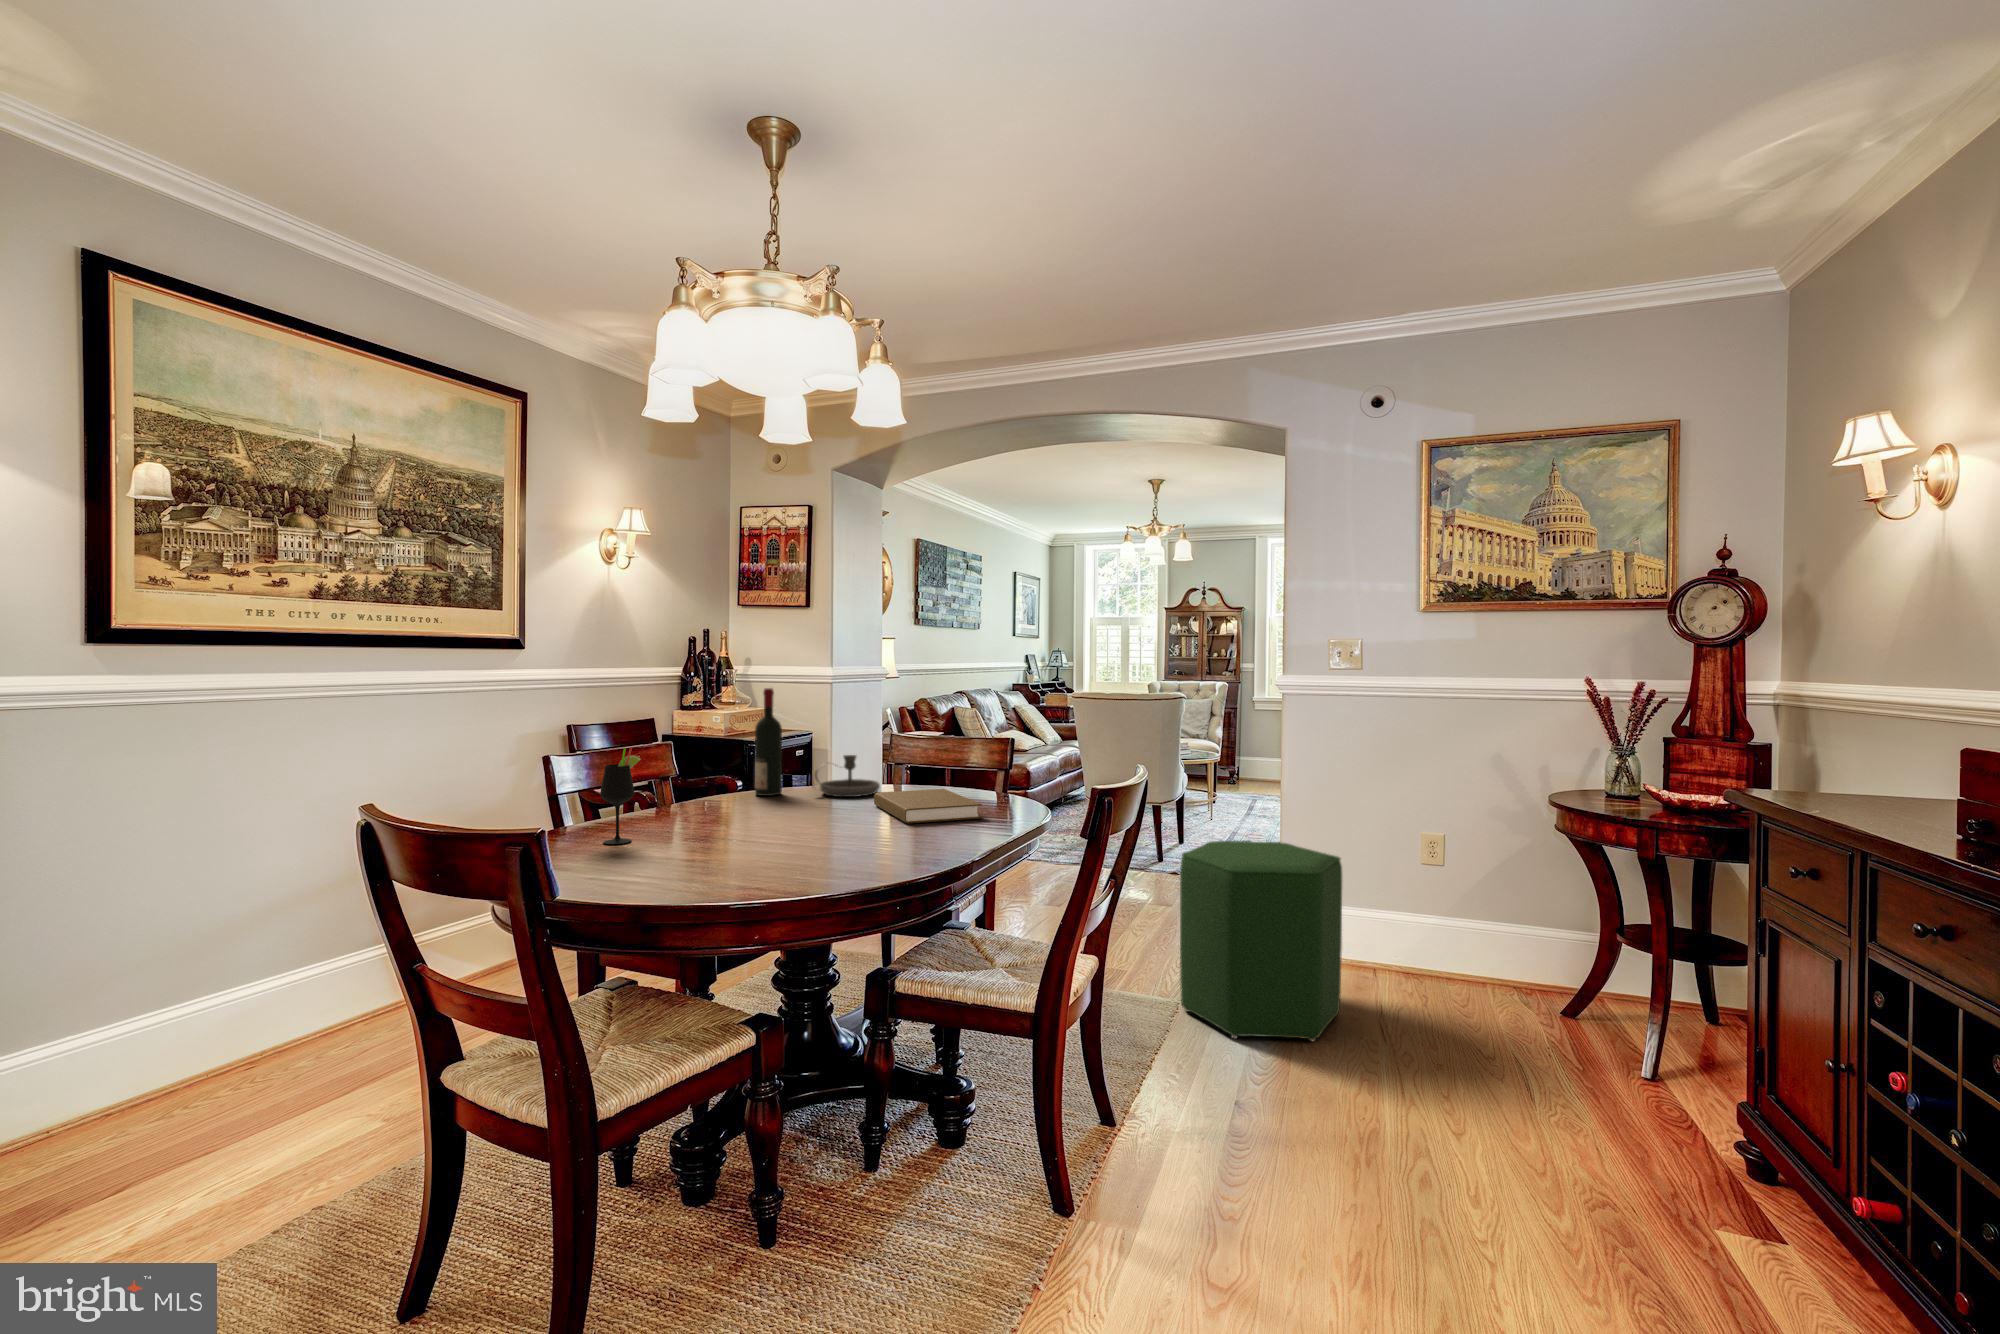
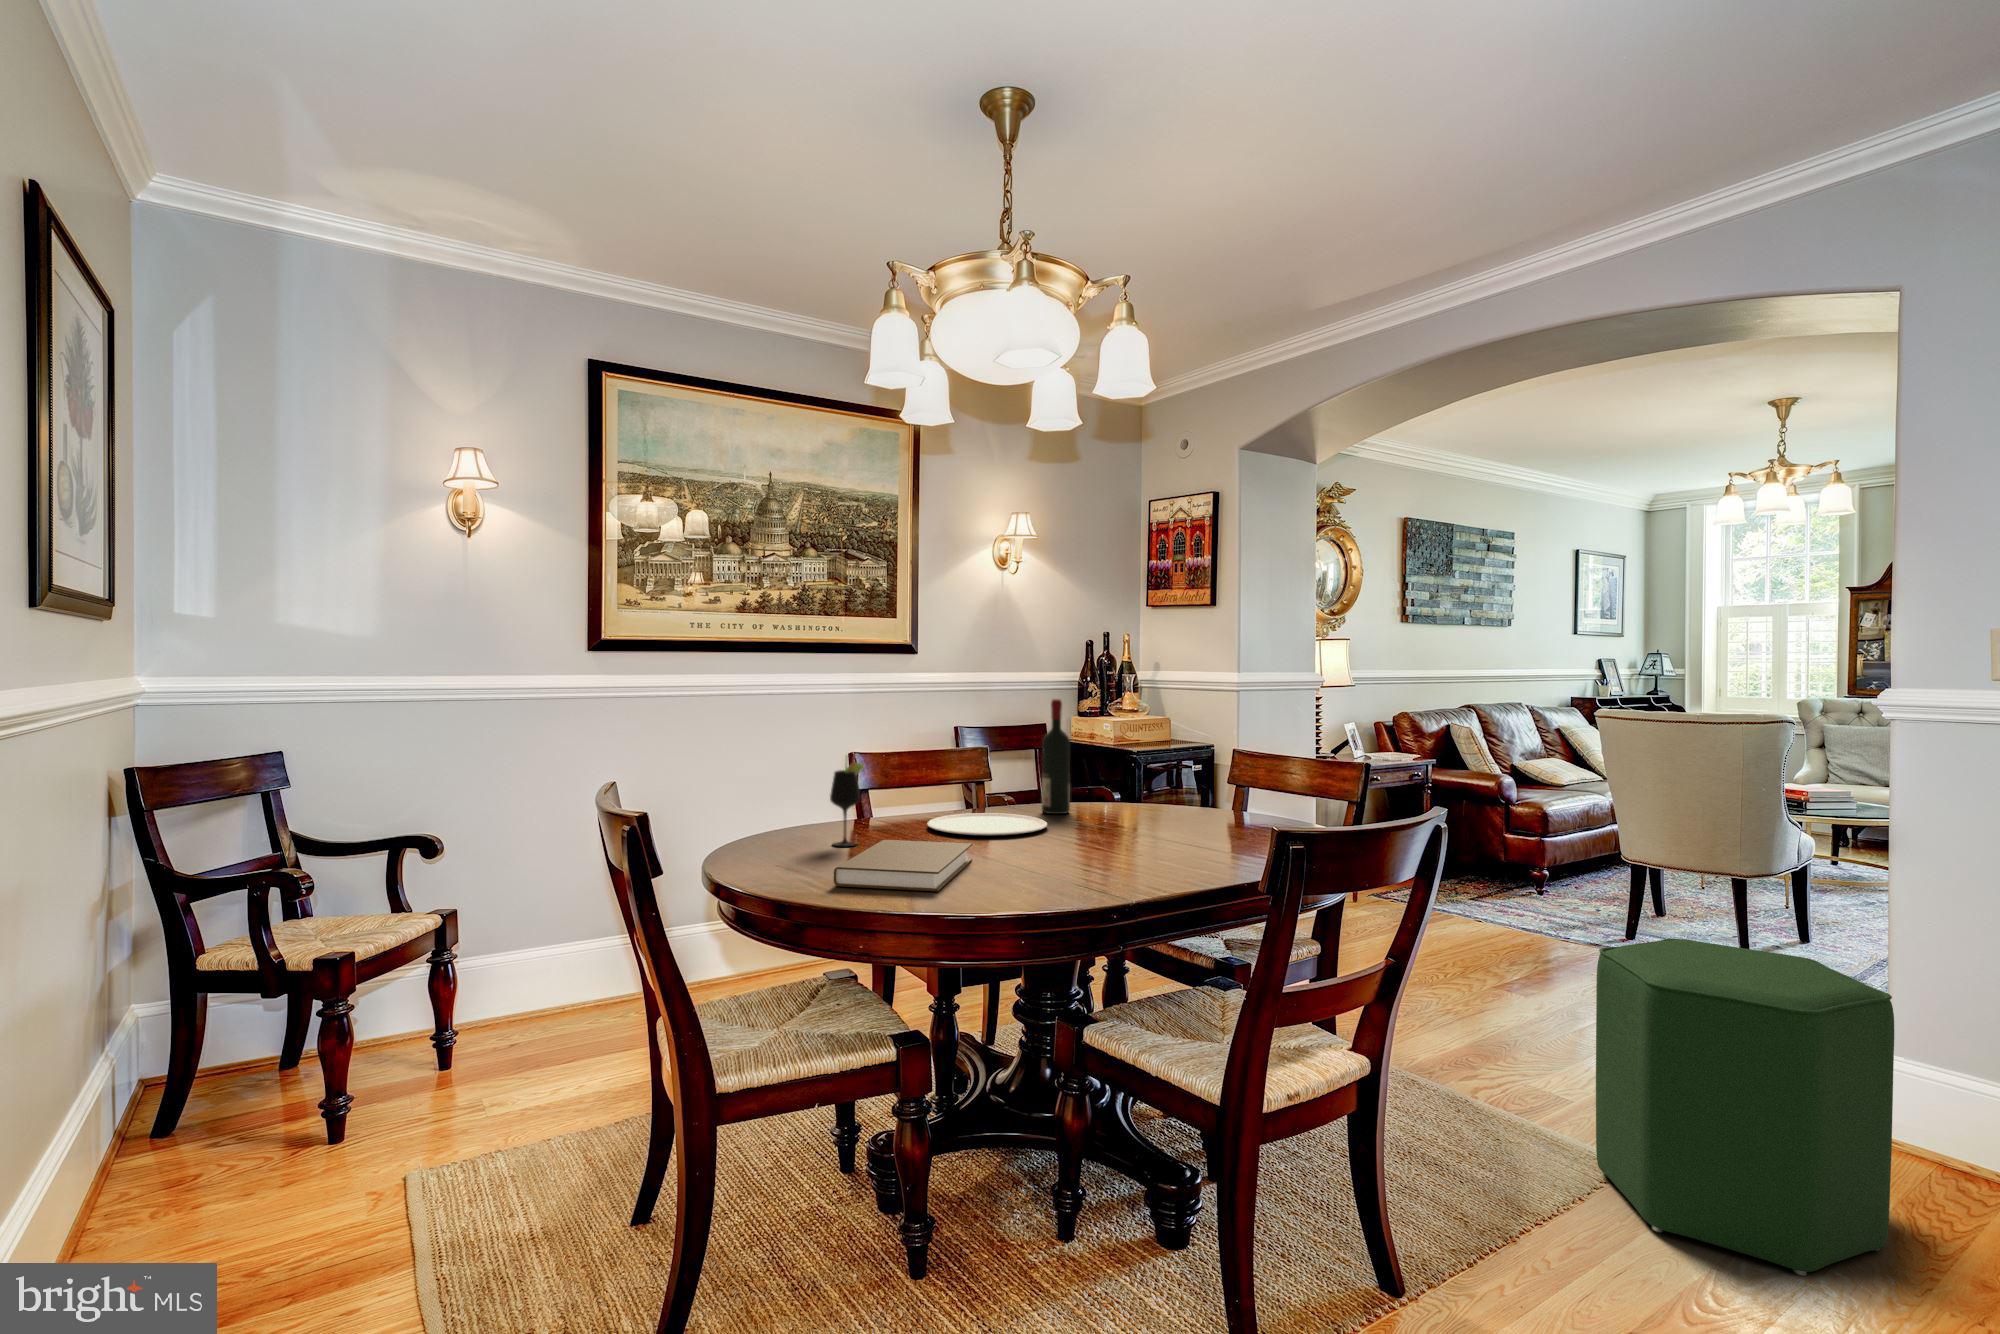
candlestick: present [815,755,880,797] -> none [1093,776,1171,824]
book: present [874,789,982,823] -> present [834,840,972,891]
plate: none [669,799,791,820] -> present [927,813,1047,836]

